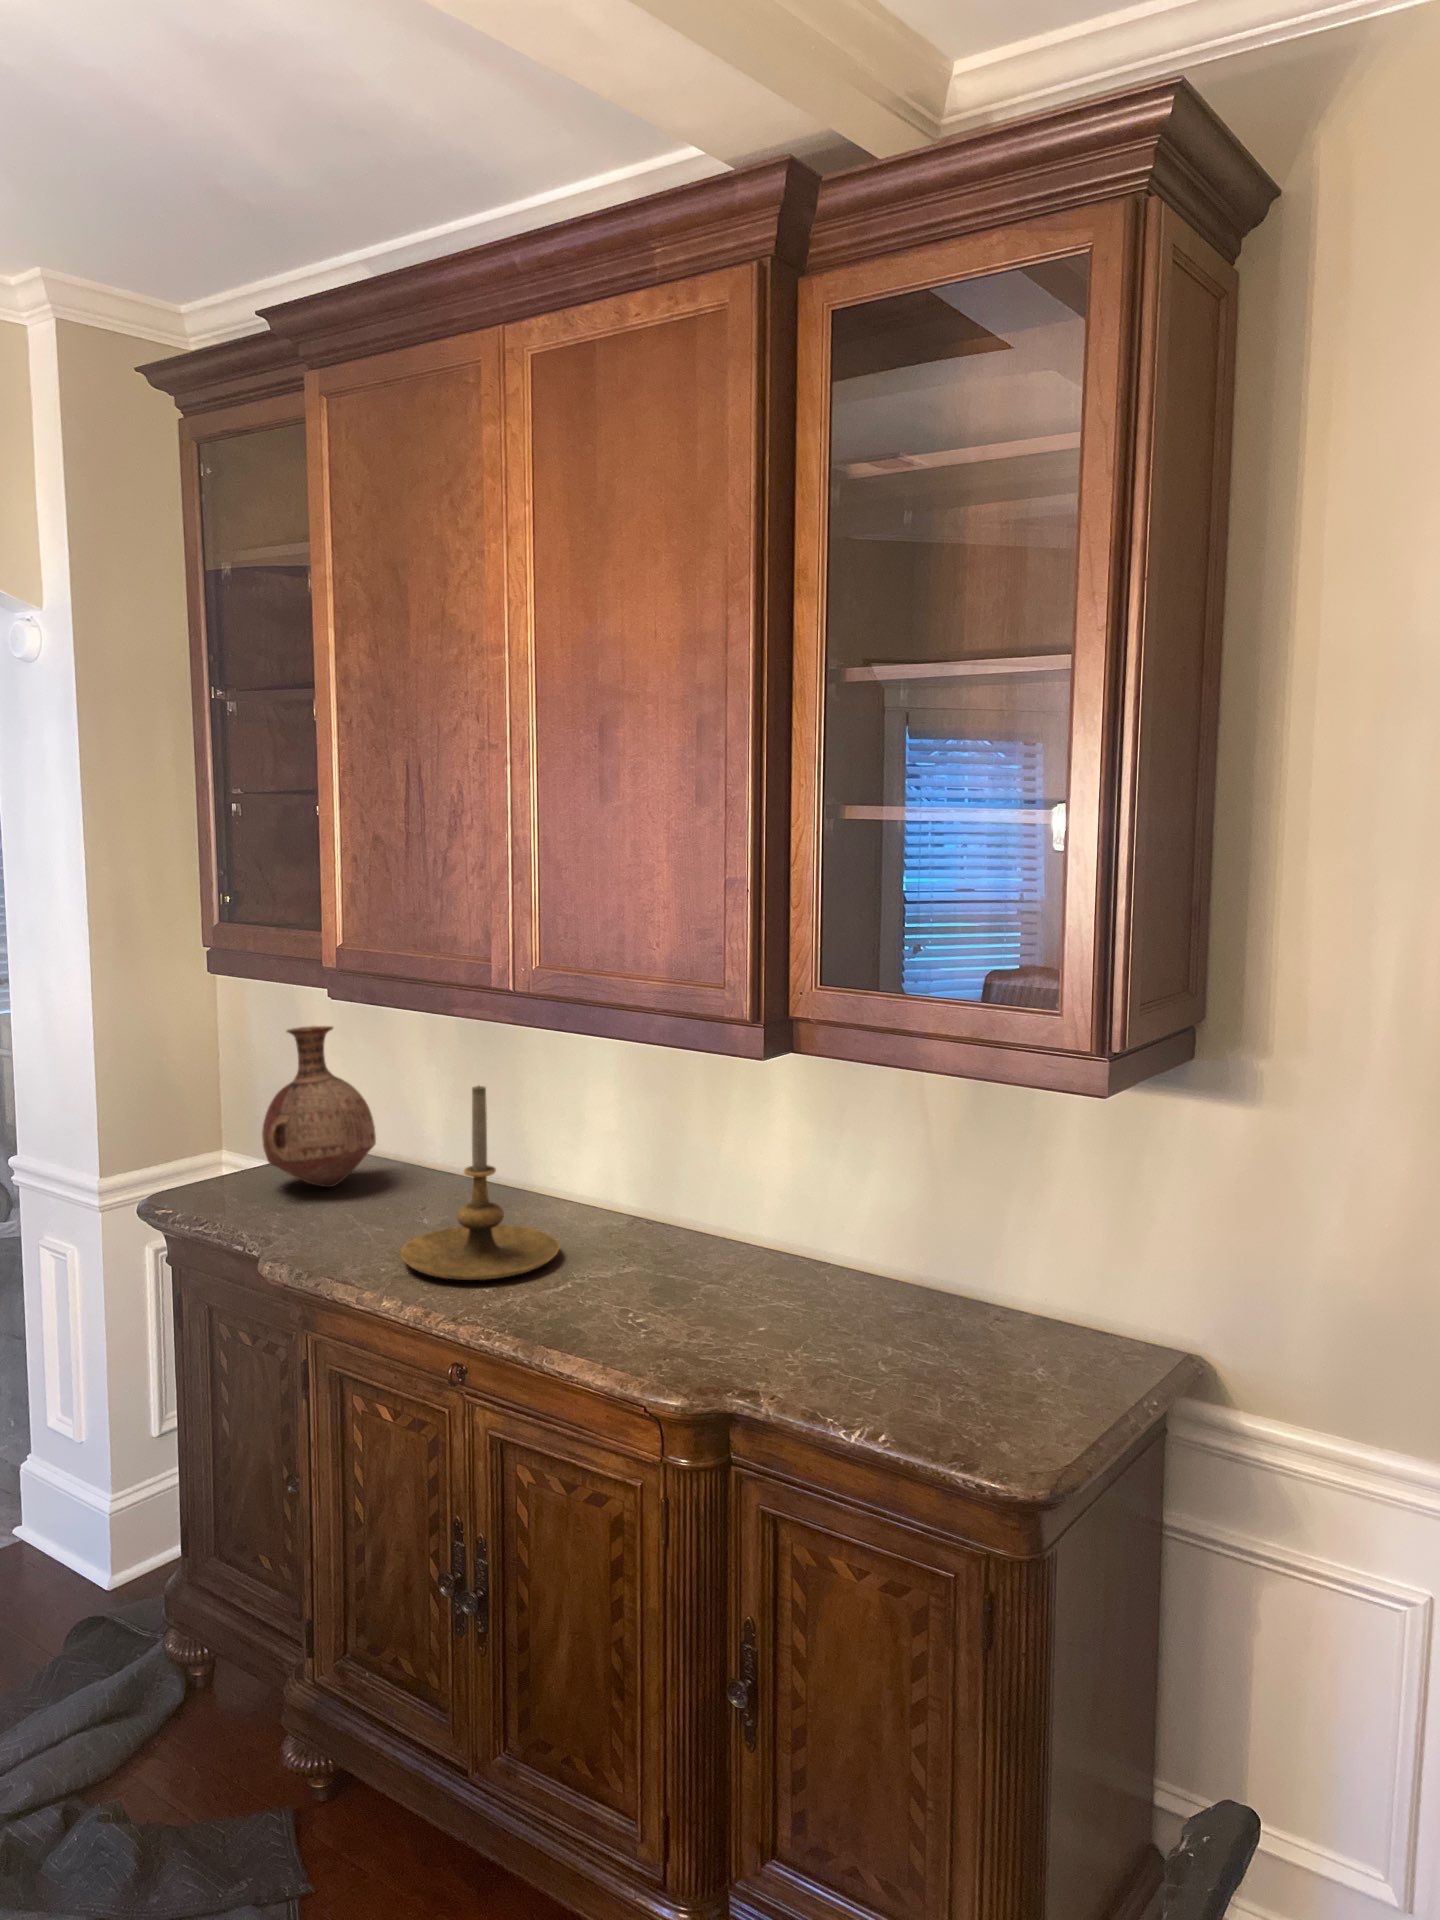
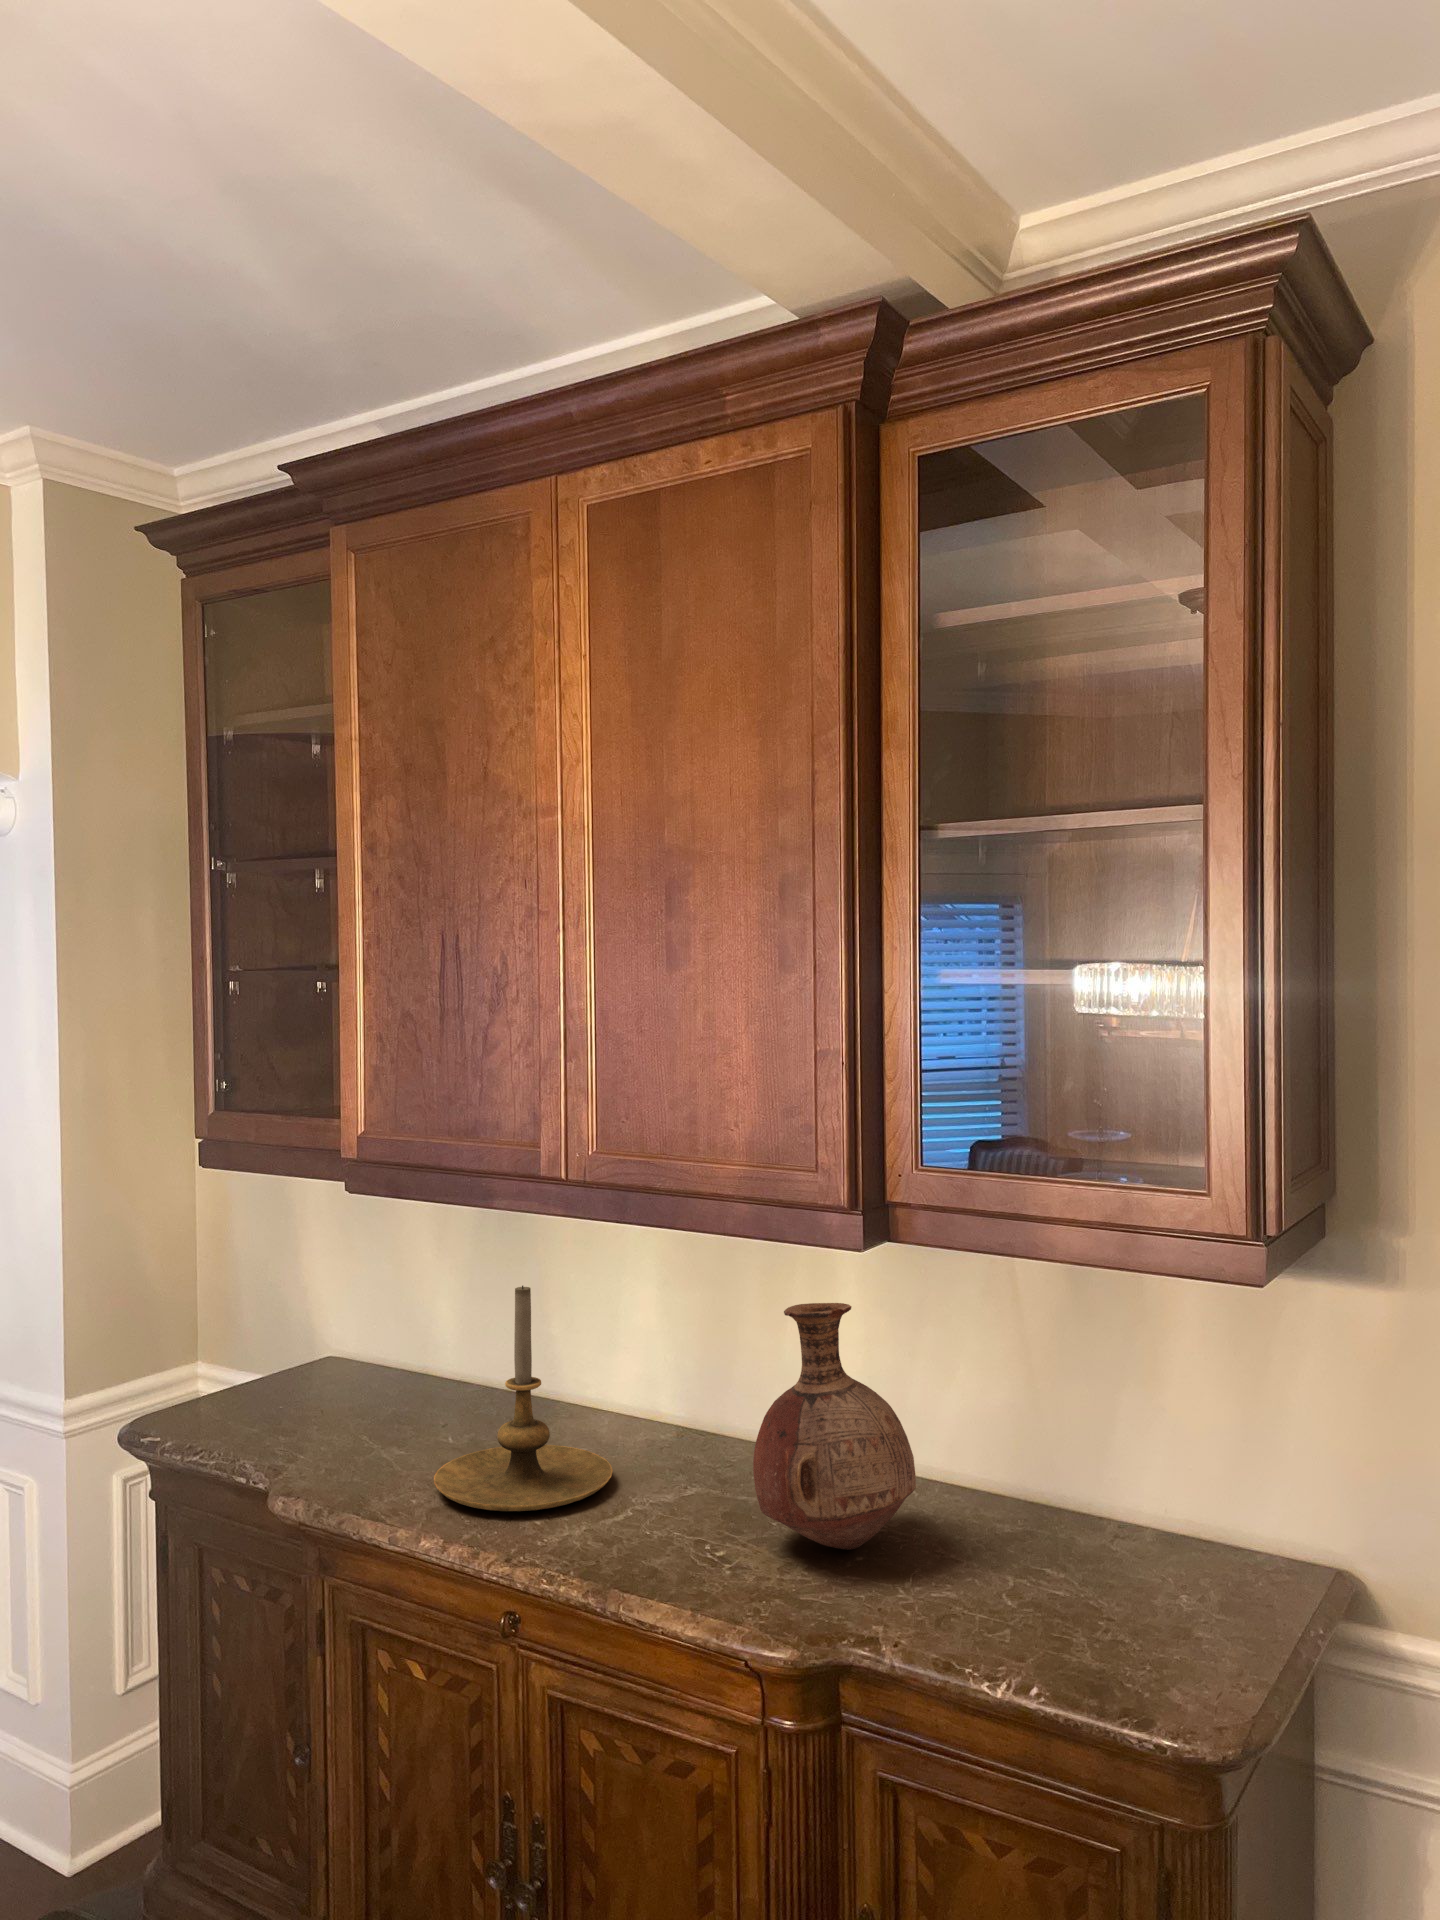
vase: present [262,1026,376,1187] -> present [753,1303,916,1550]

